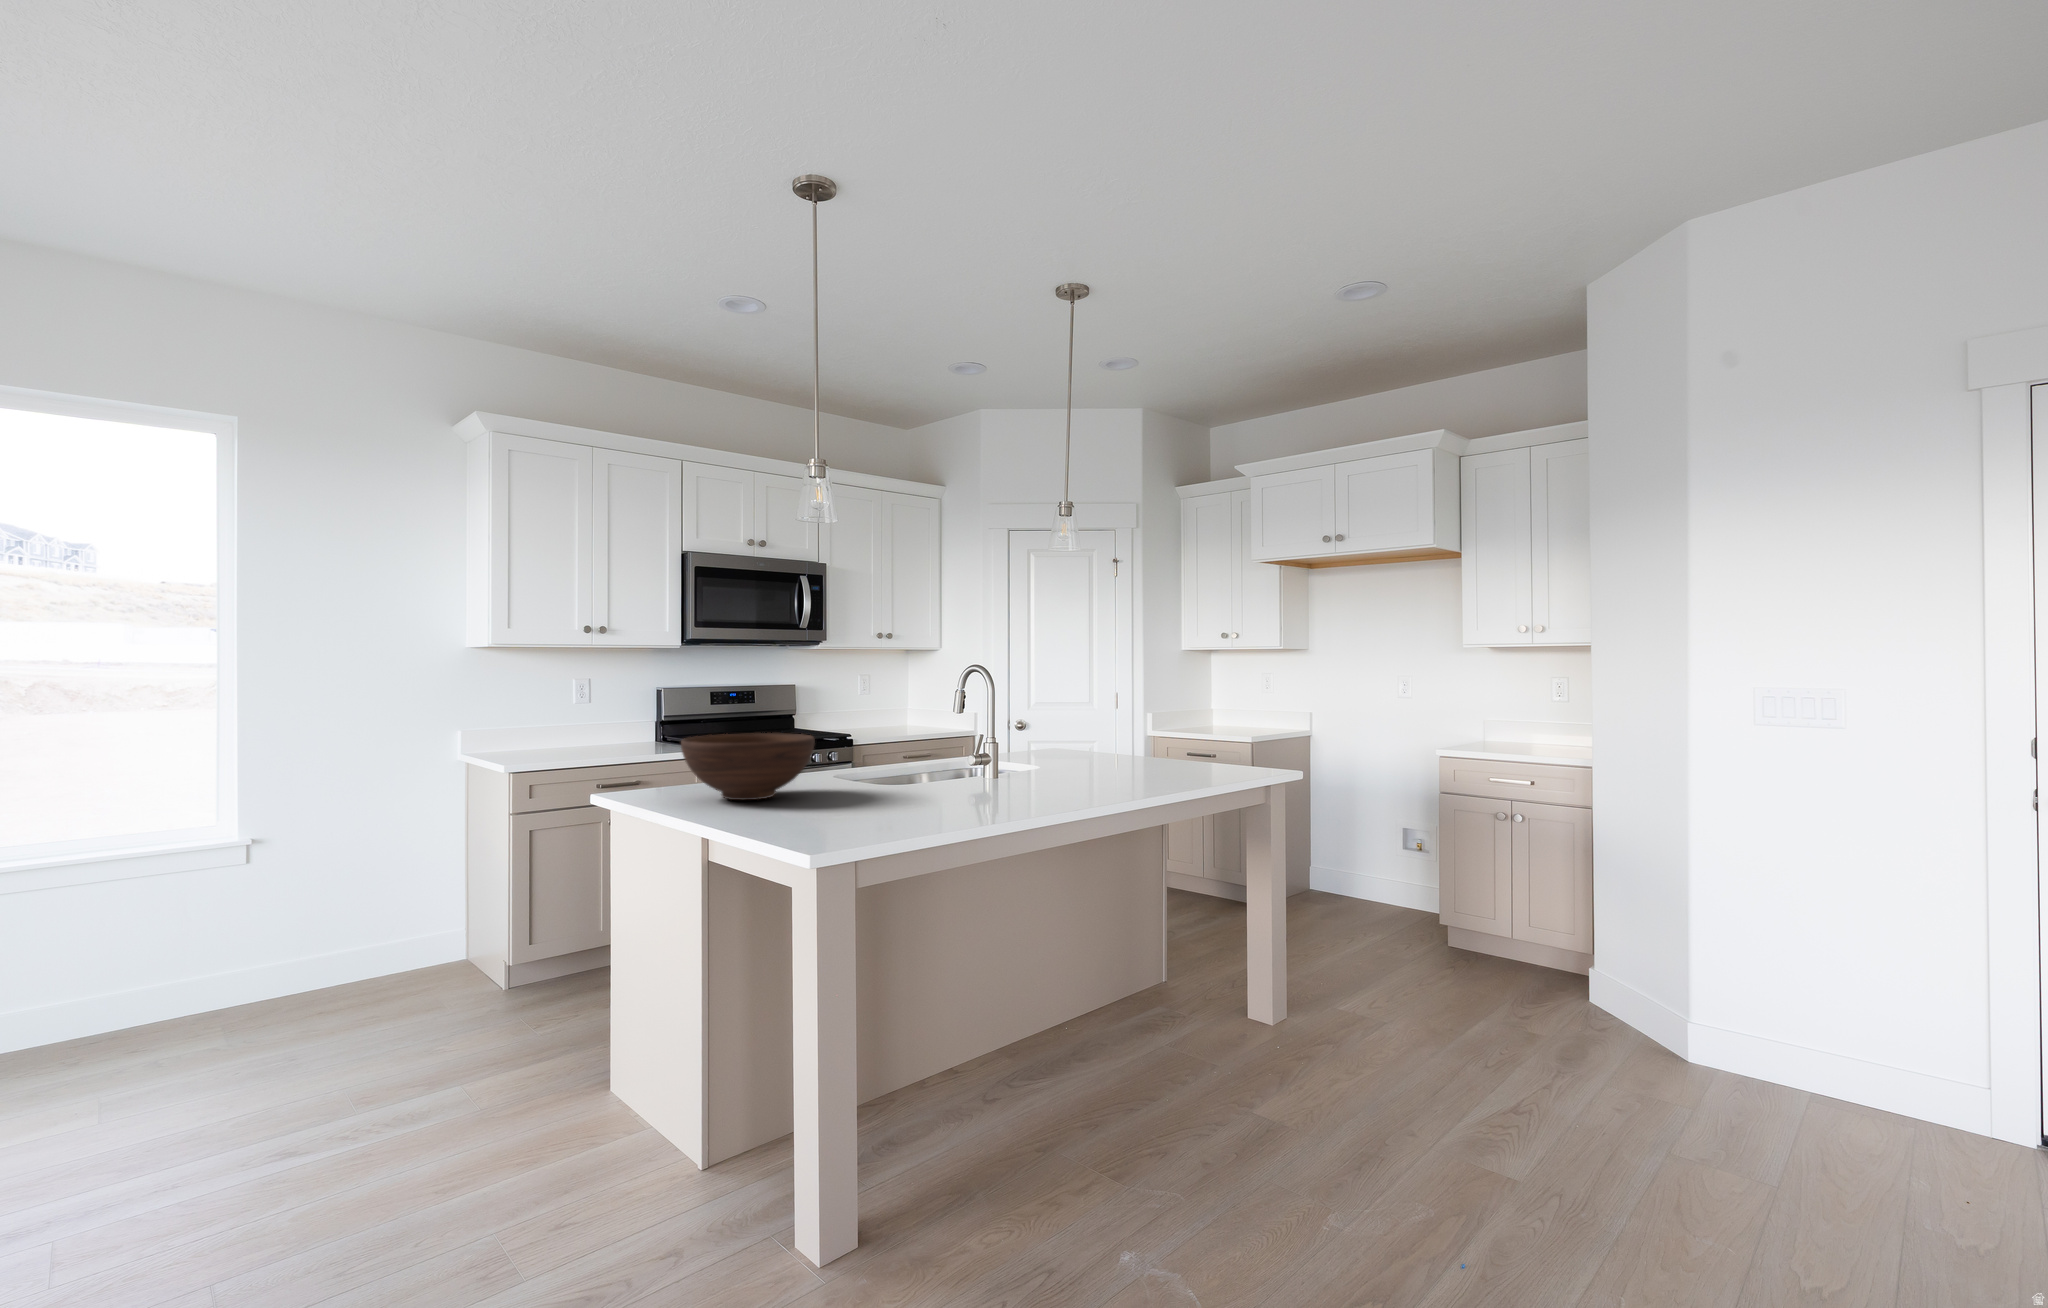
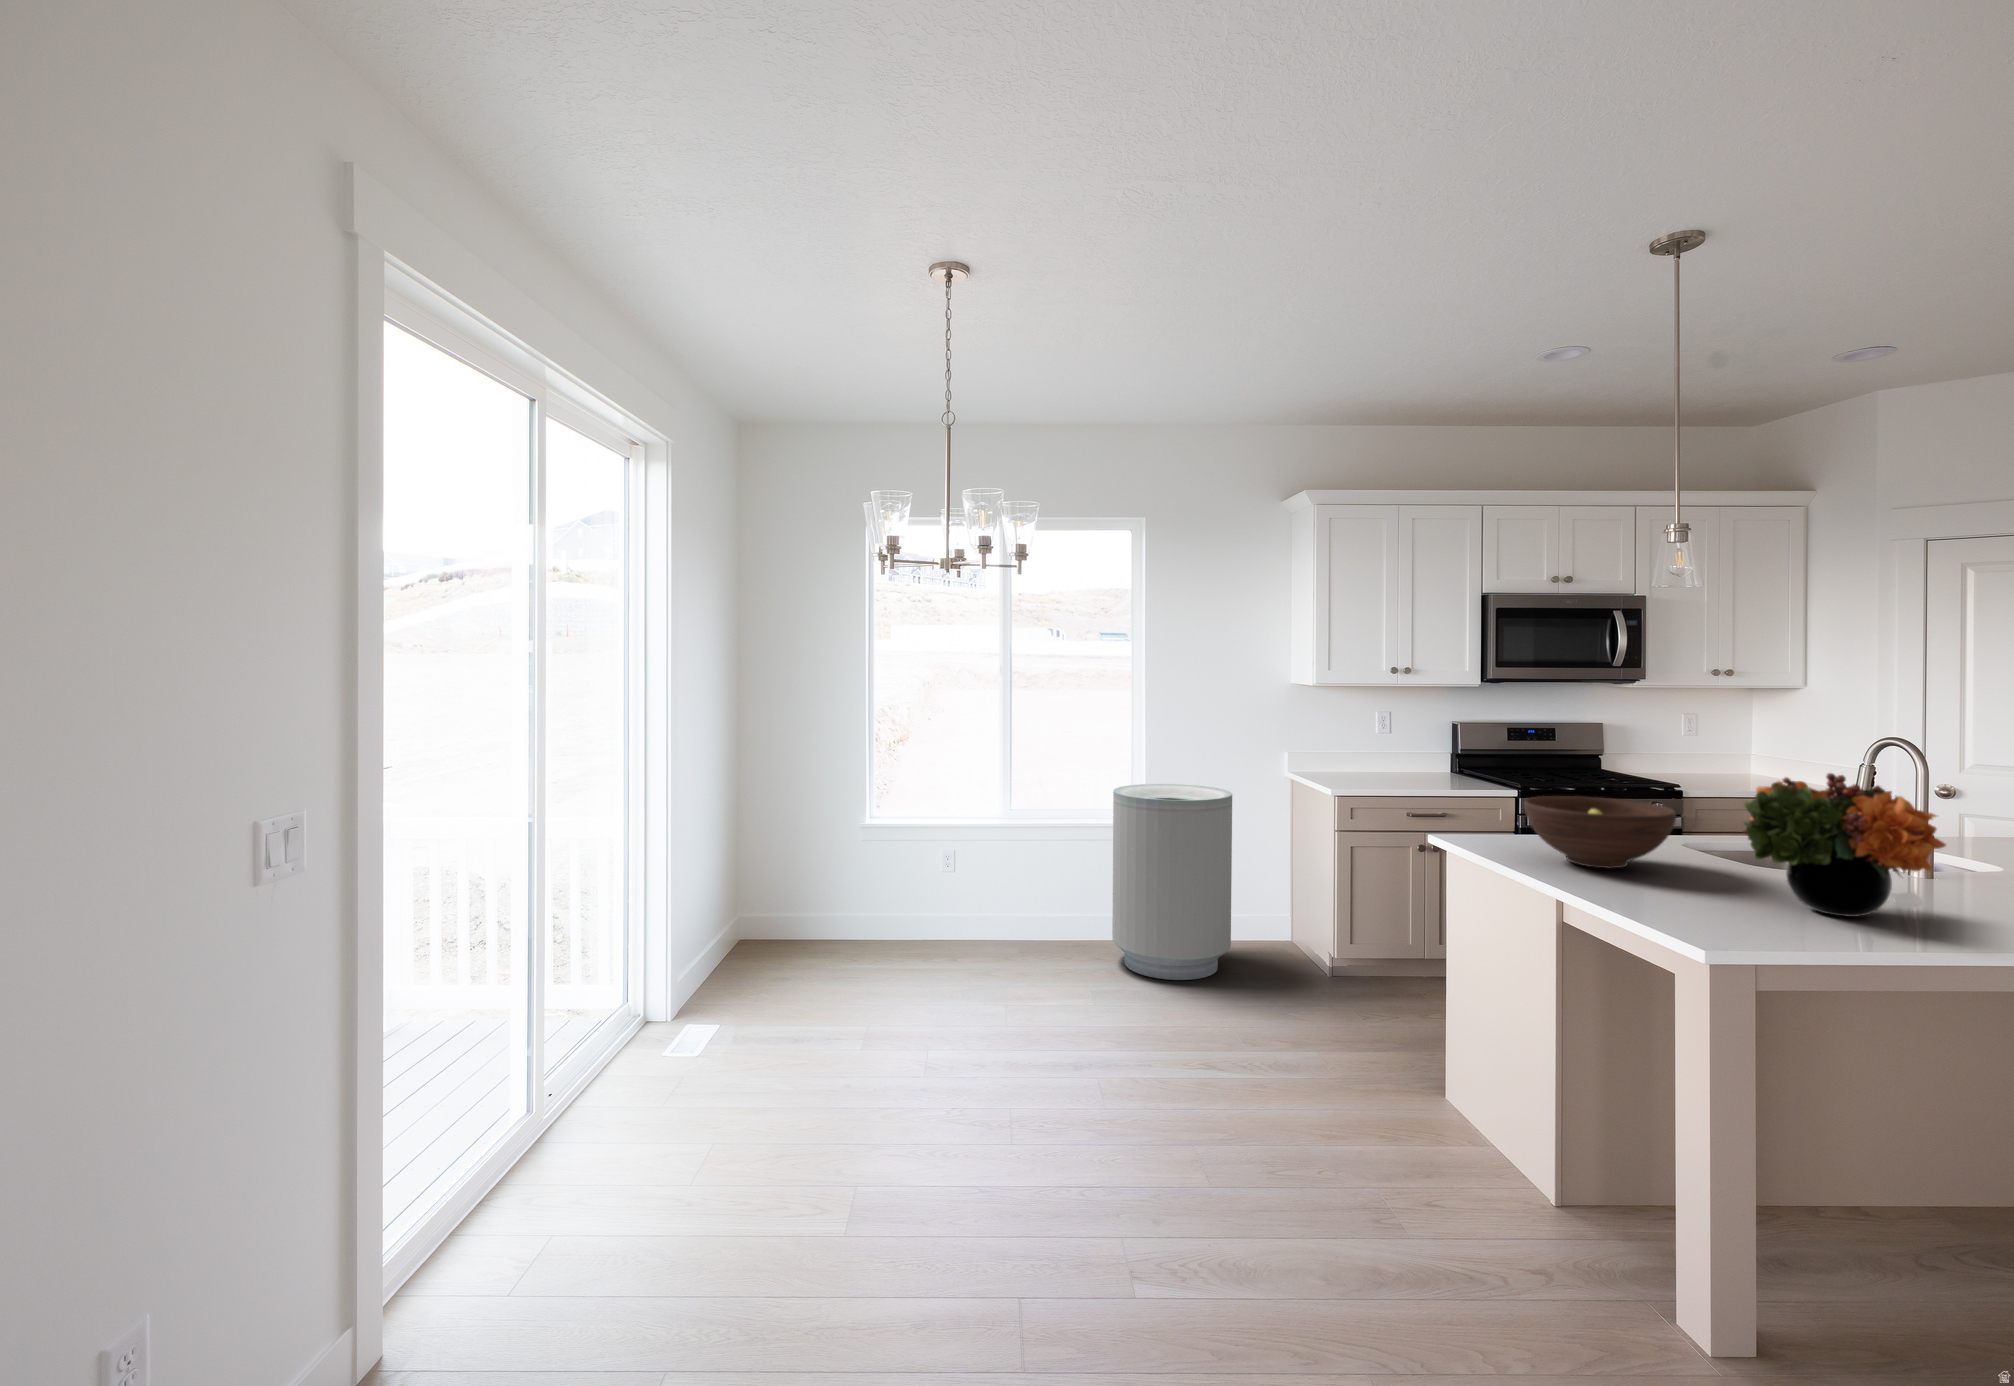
flower arrangement: none [853,686,993,811] -> present [1743,773,1946,917]
trash can: none [180,777,376,1042] -> present [1112,784,1232,980]

